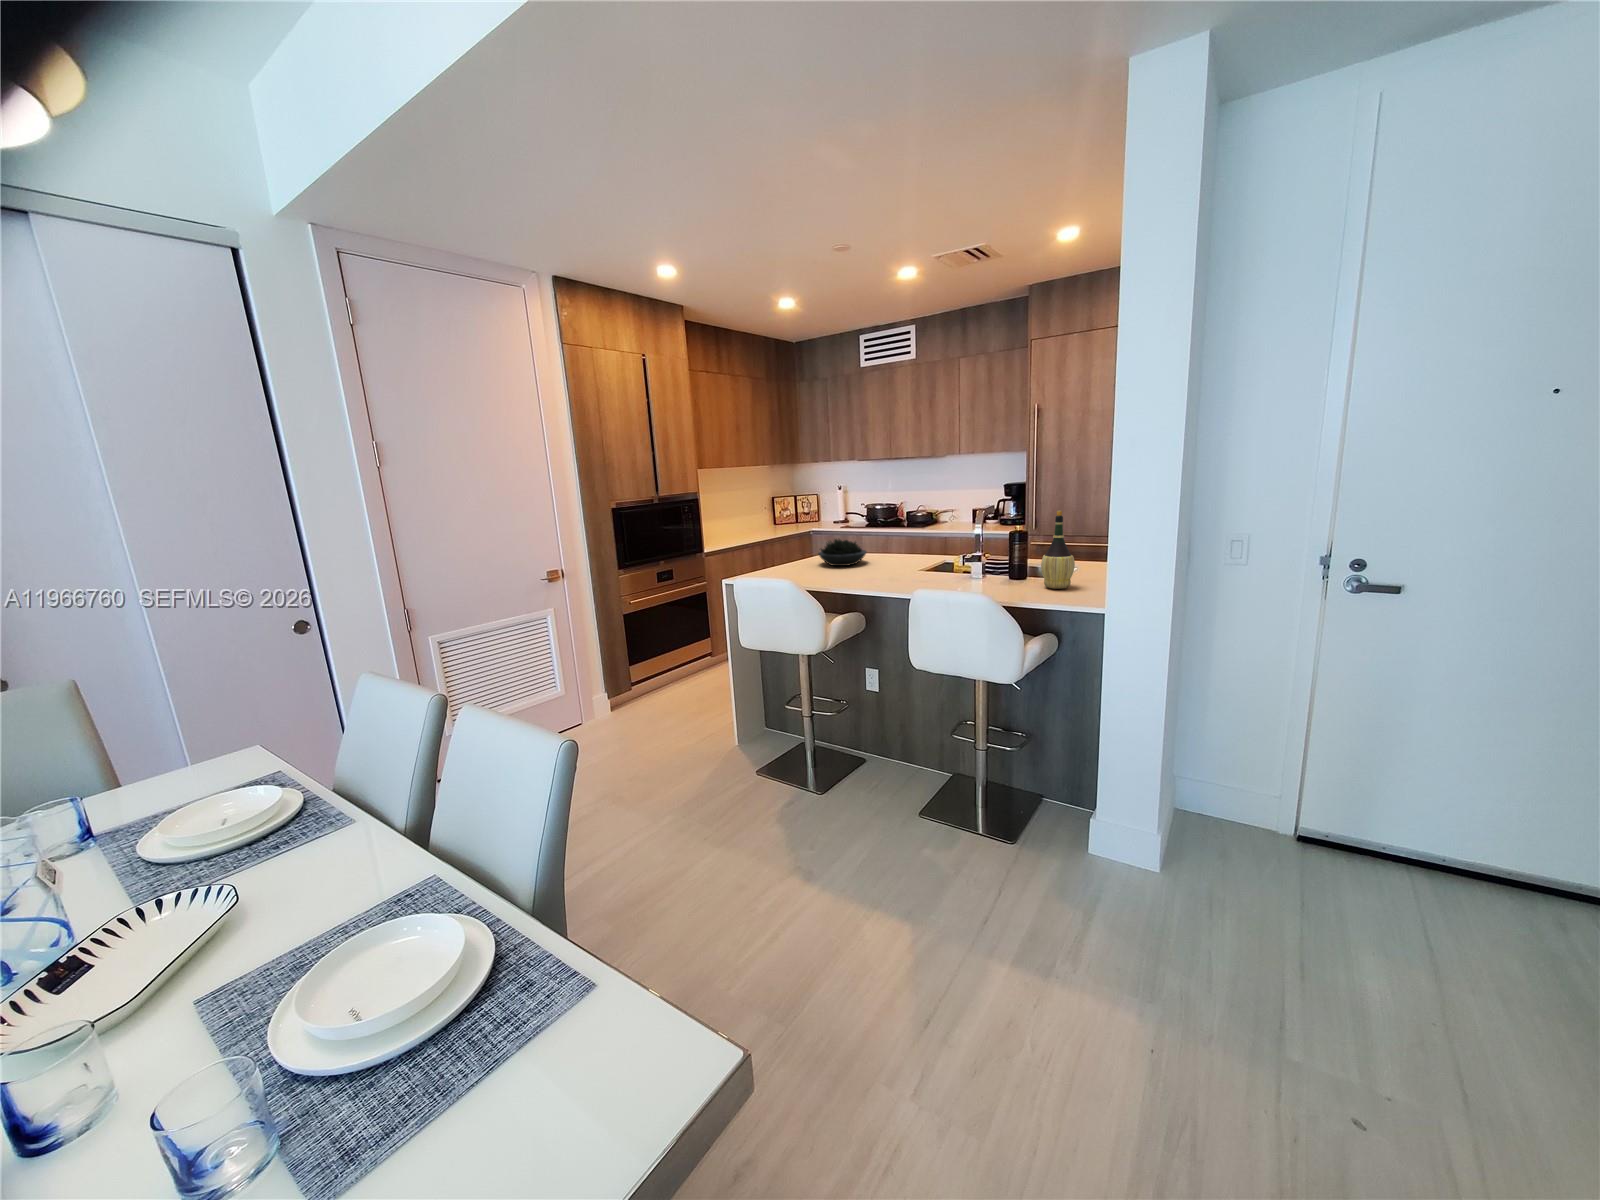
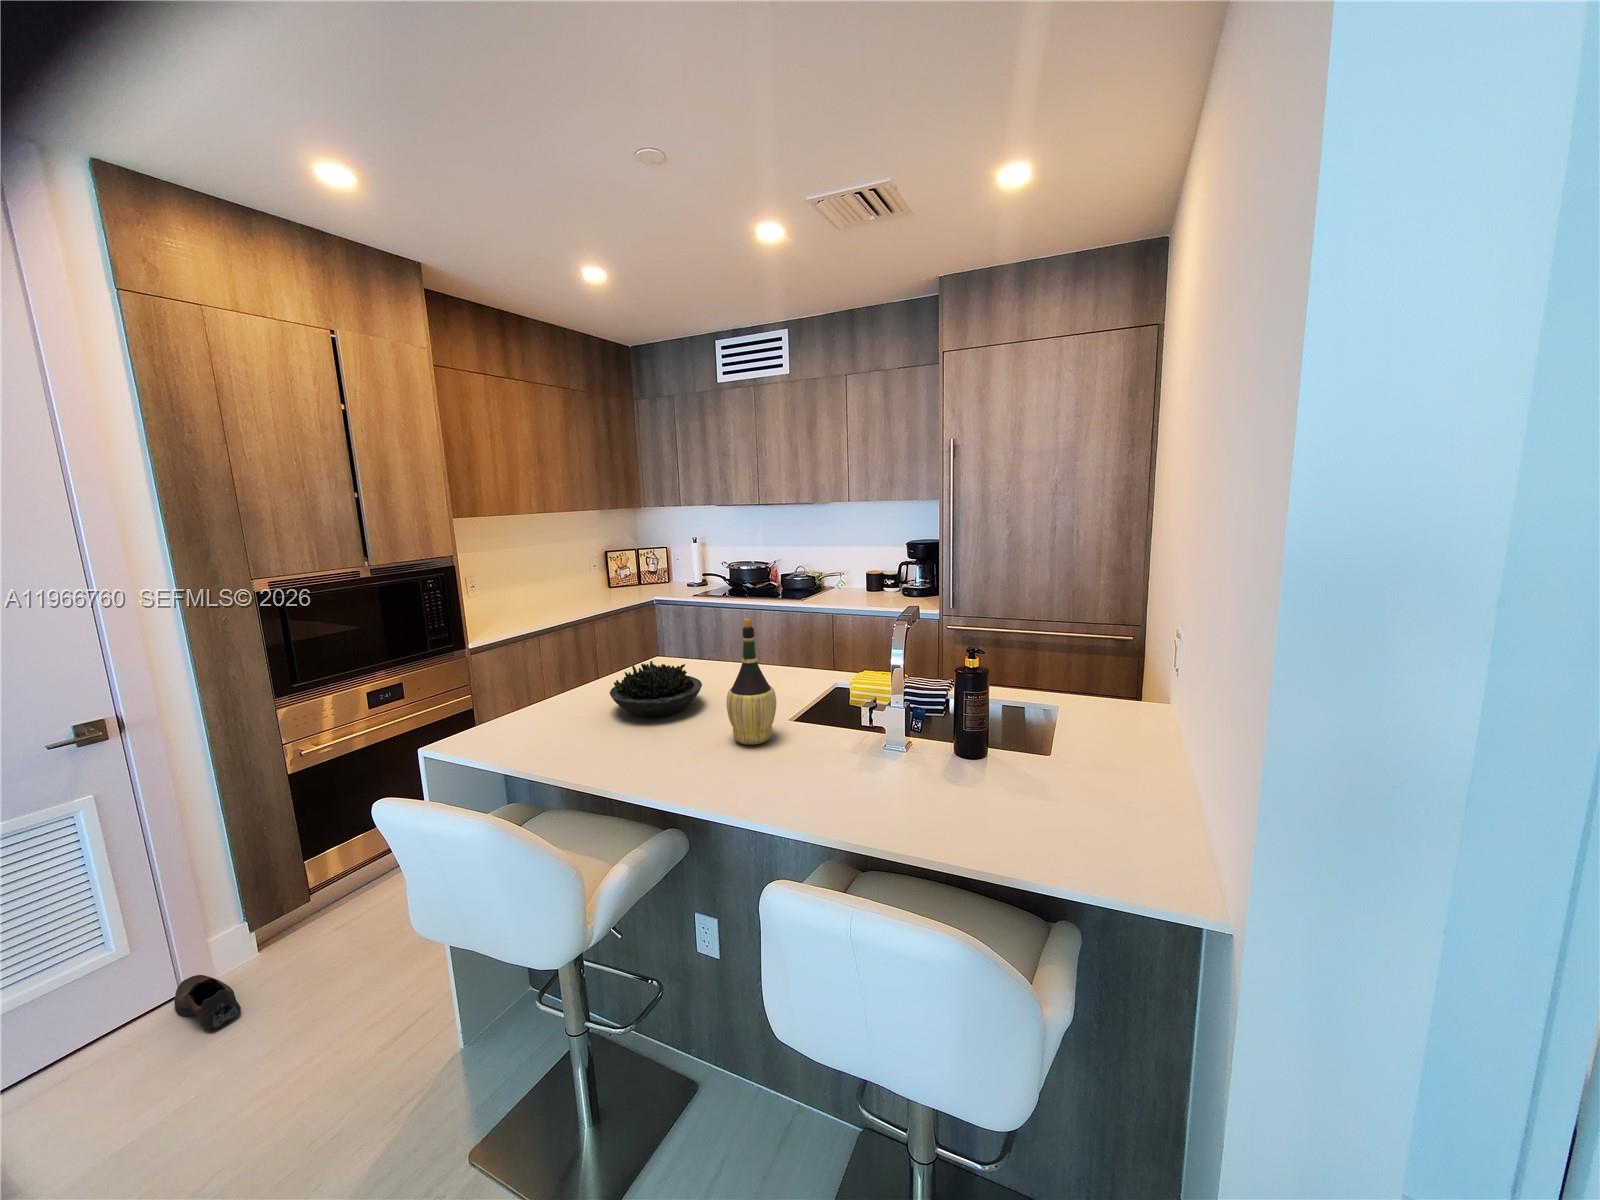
wine bottle: present [1041,511,1075,589] -> present [726,619,777,744]
shoe: none [586,709,621,731] -> present [174,975,241,1030]

